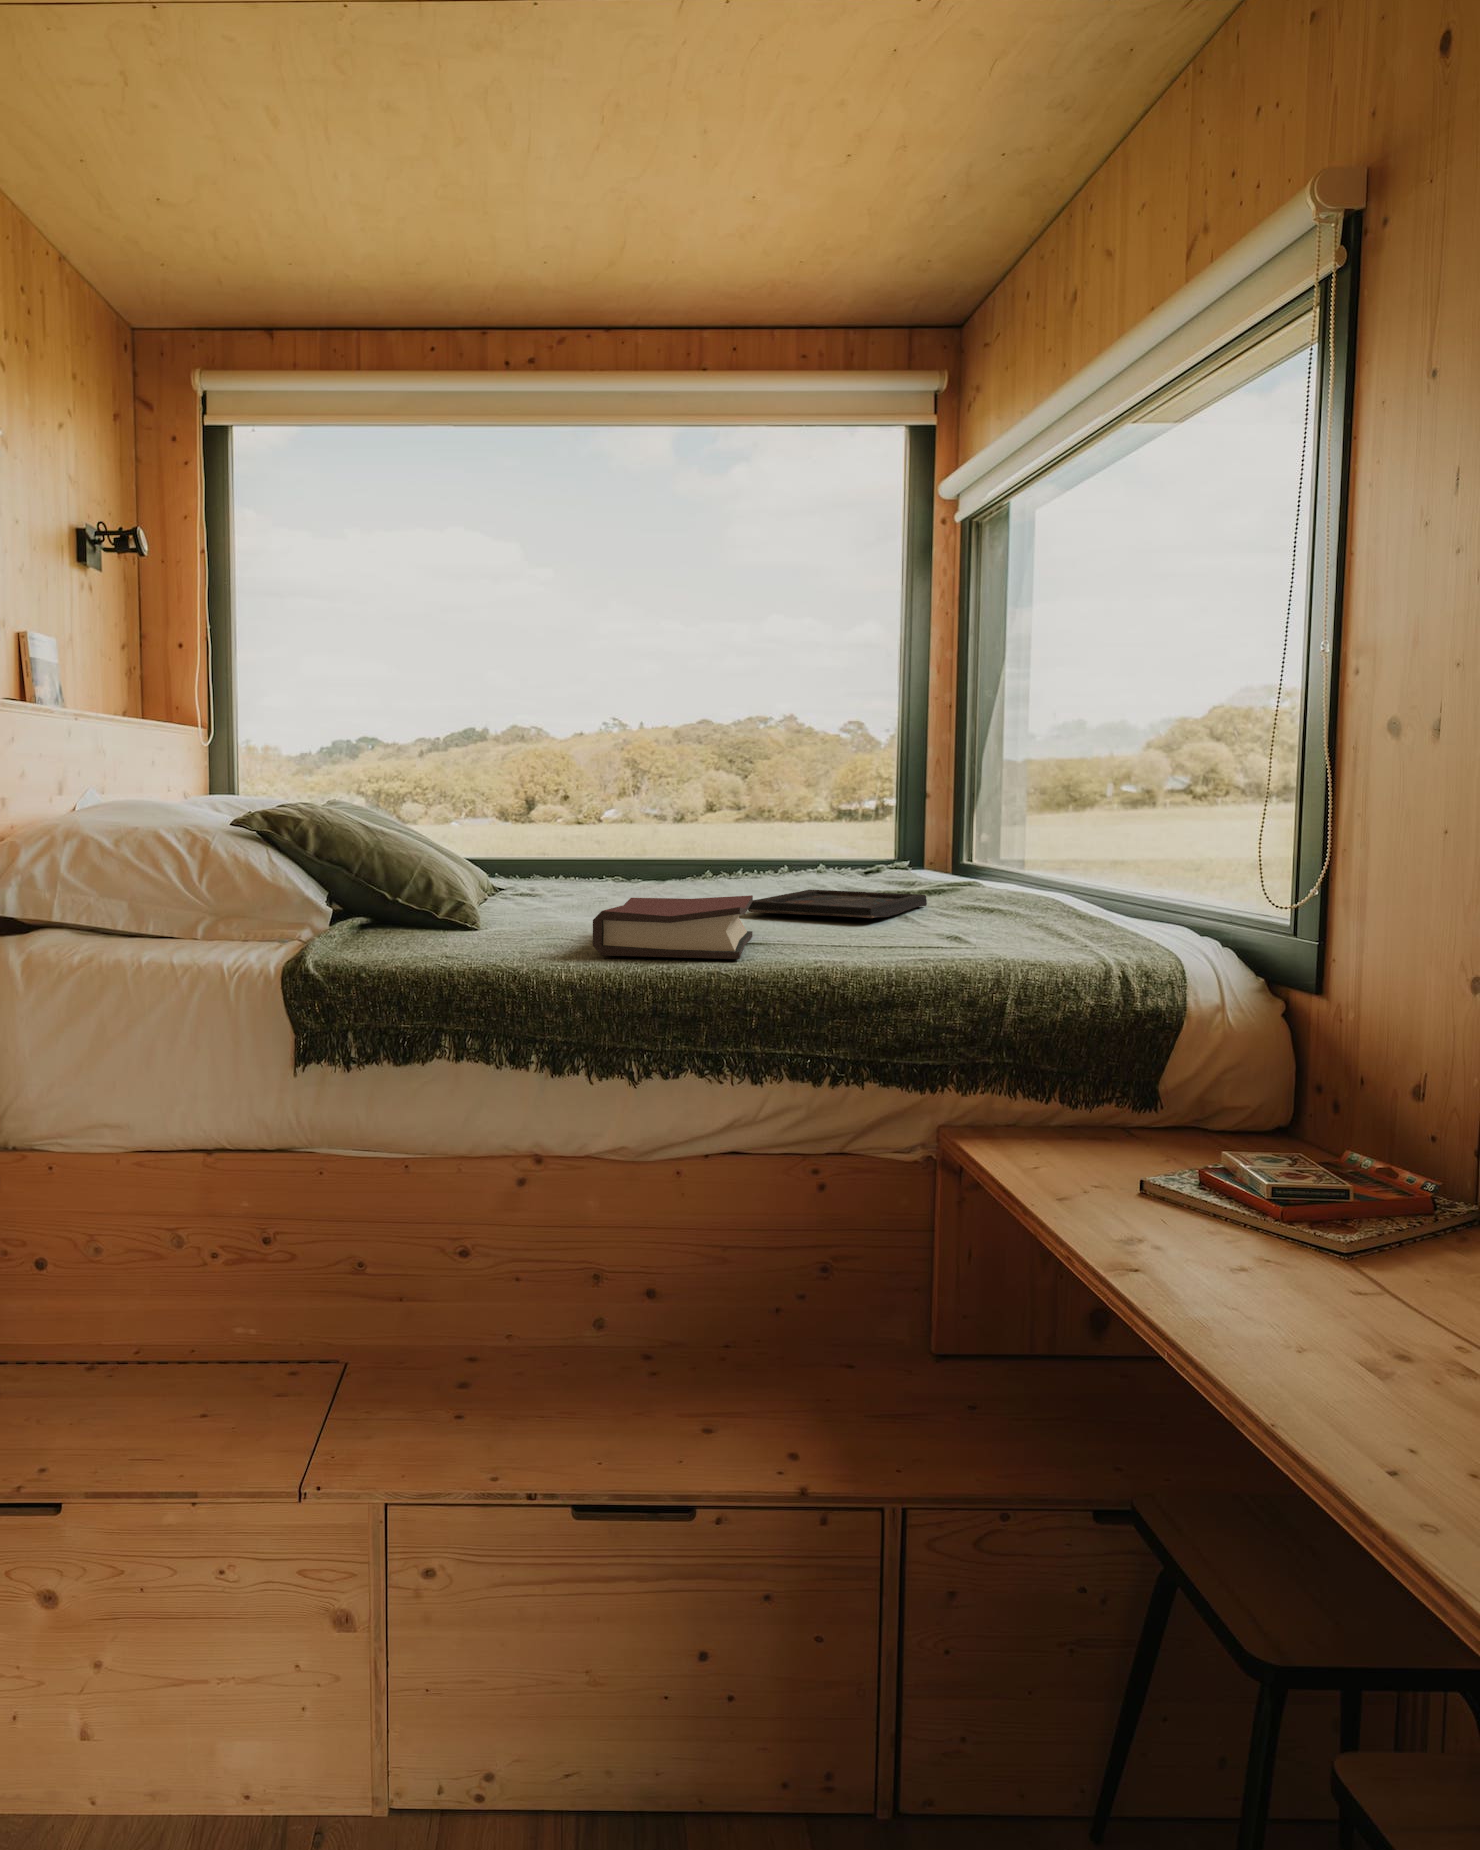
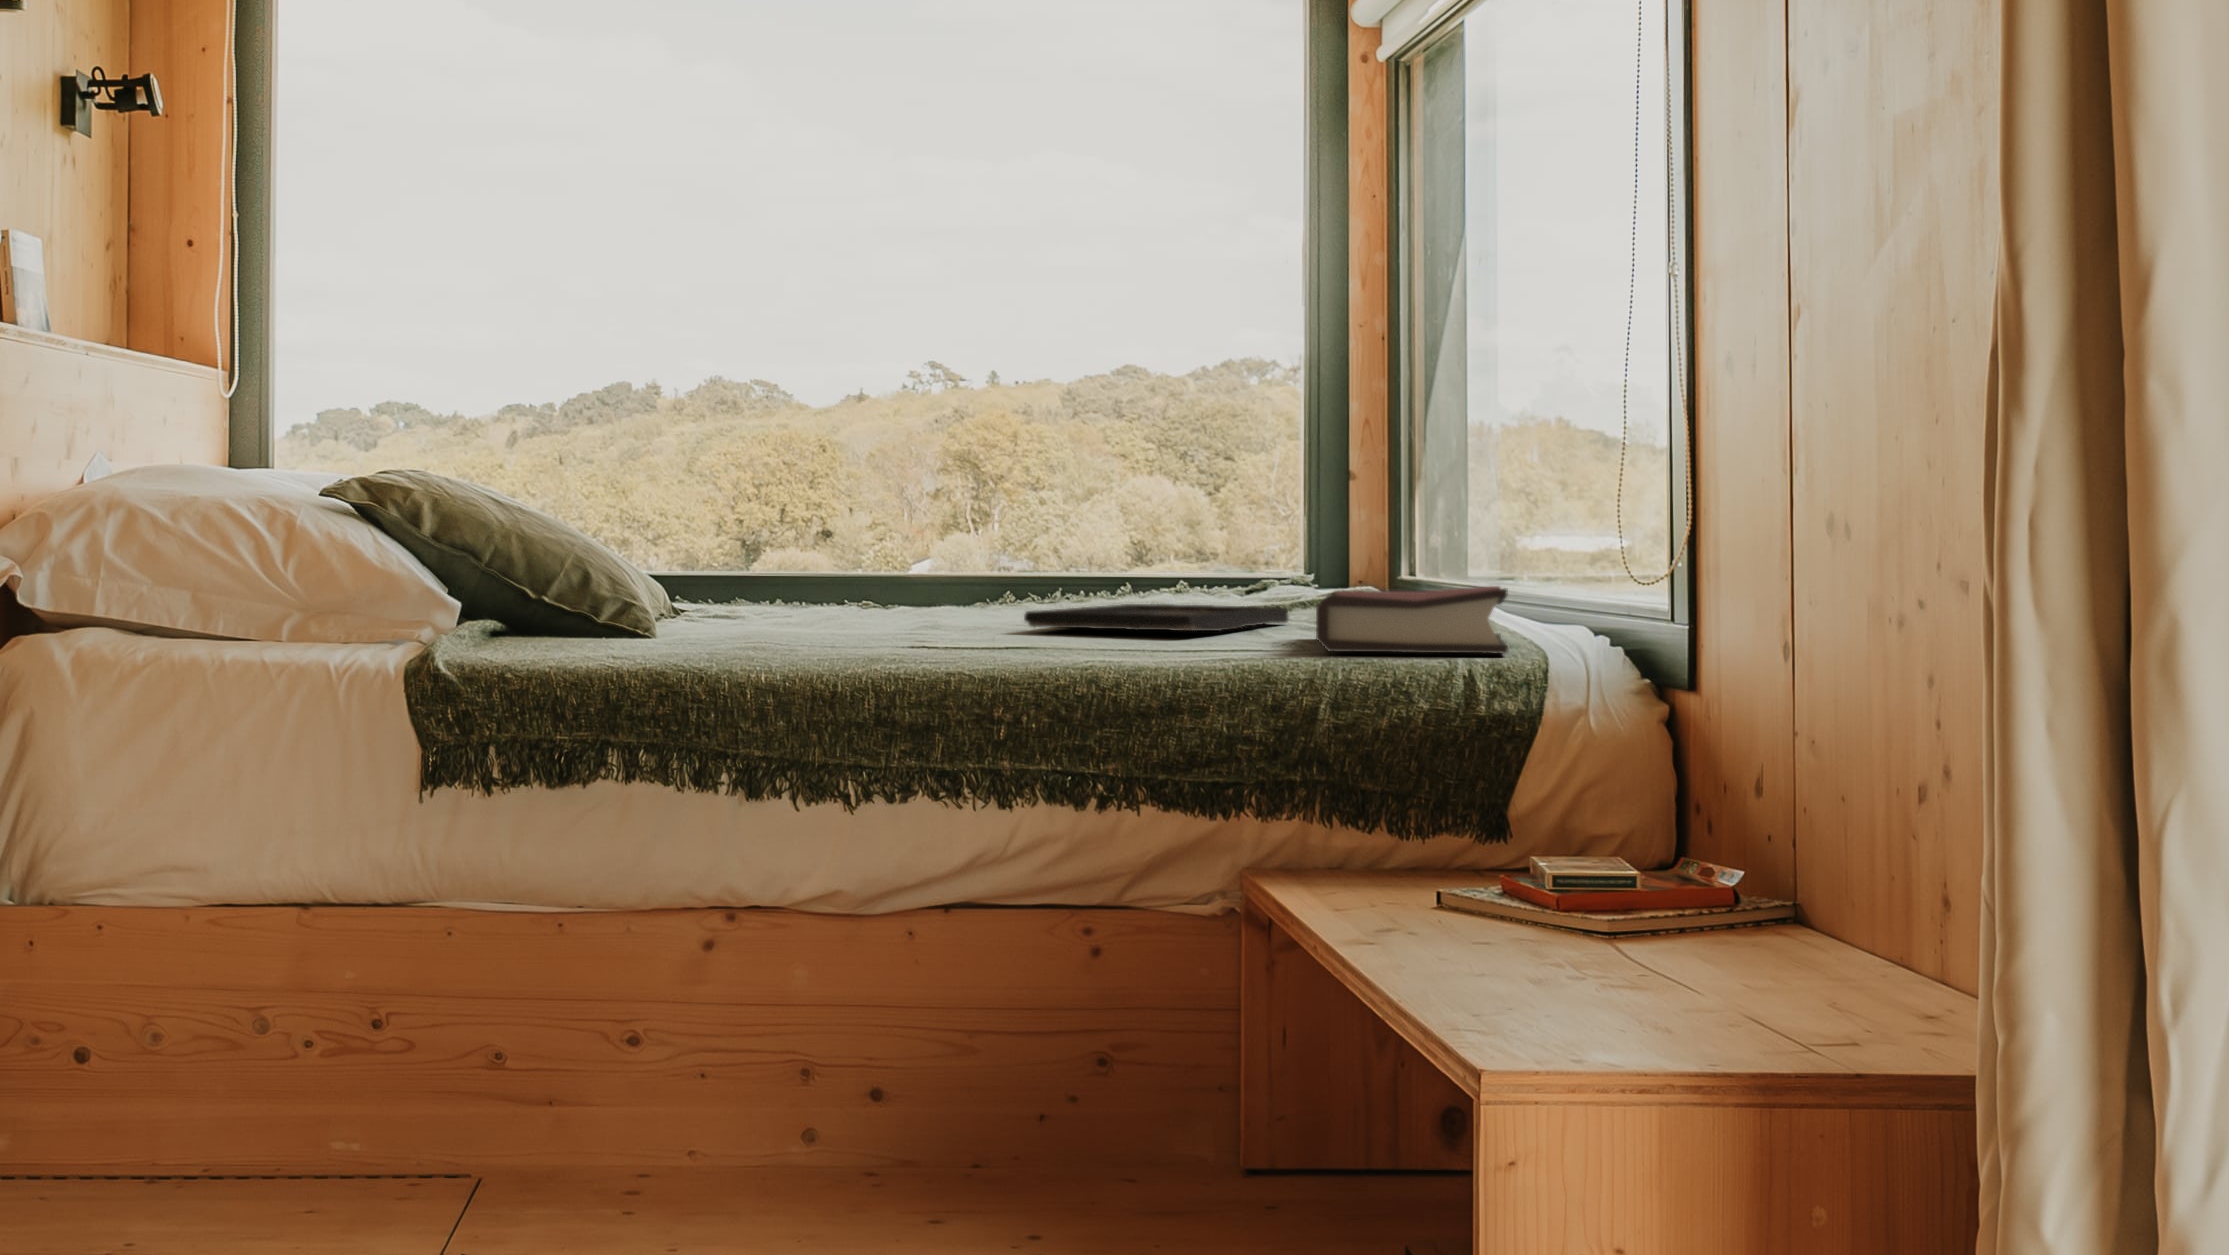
hardback book: present [593,895,753,959] -> present [1316,586,1508,654]

